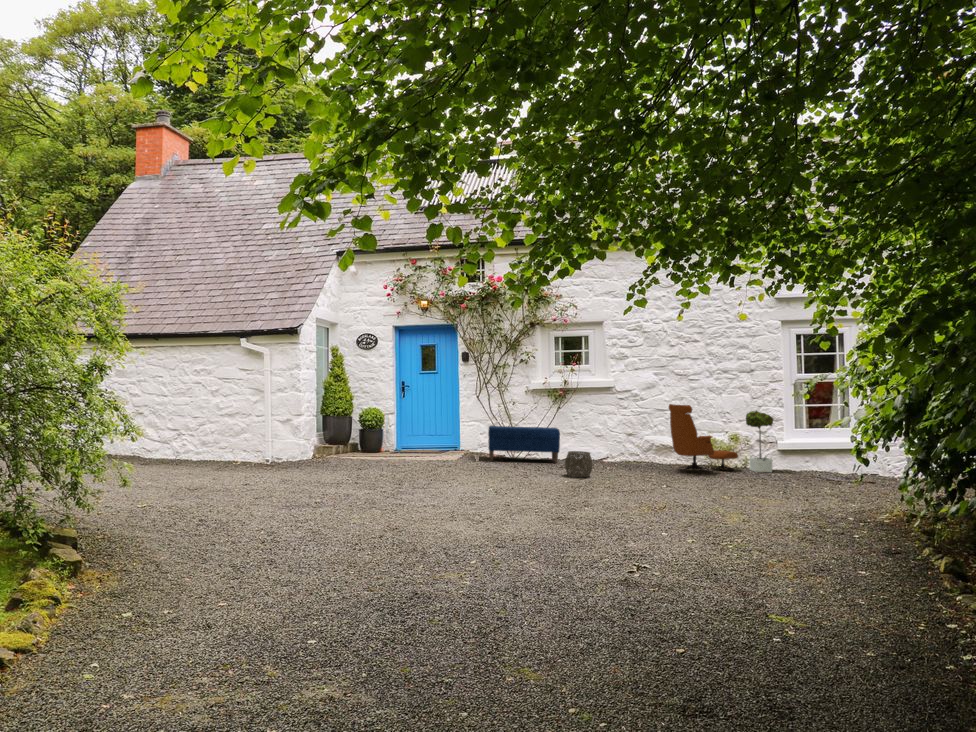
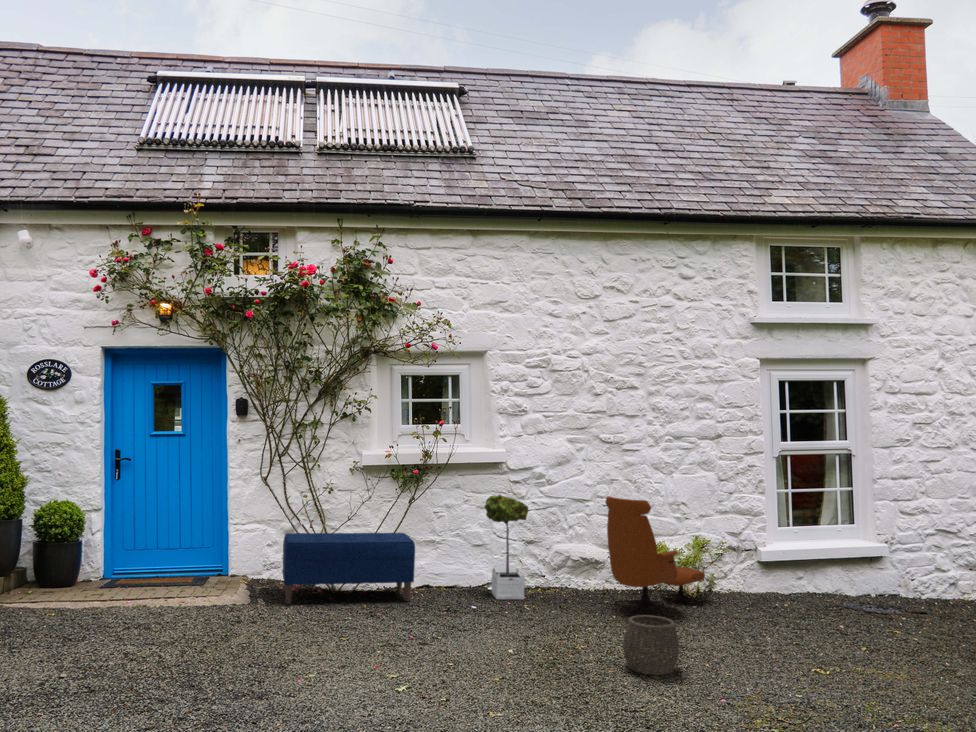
potted tree: present [746,411,773,472] -> present [485,494,528,599]
woven basket: present [565,451,593,477] -> present [623,615,680,675]

